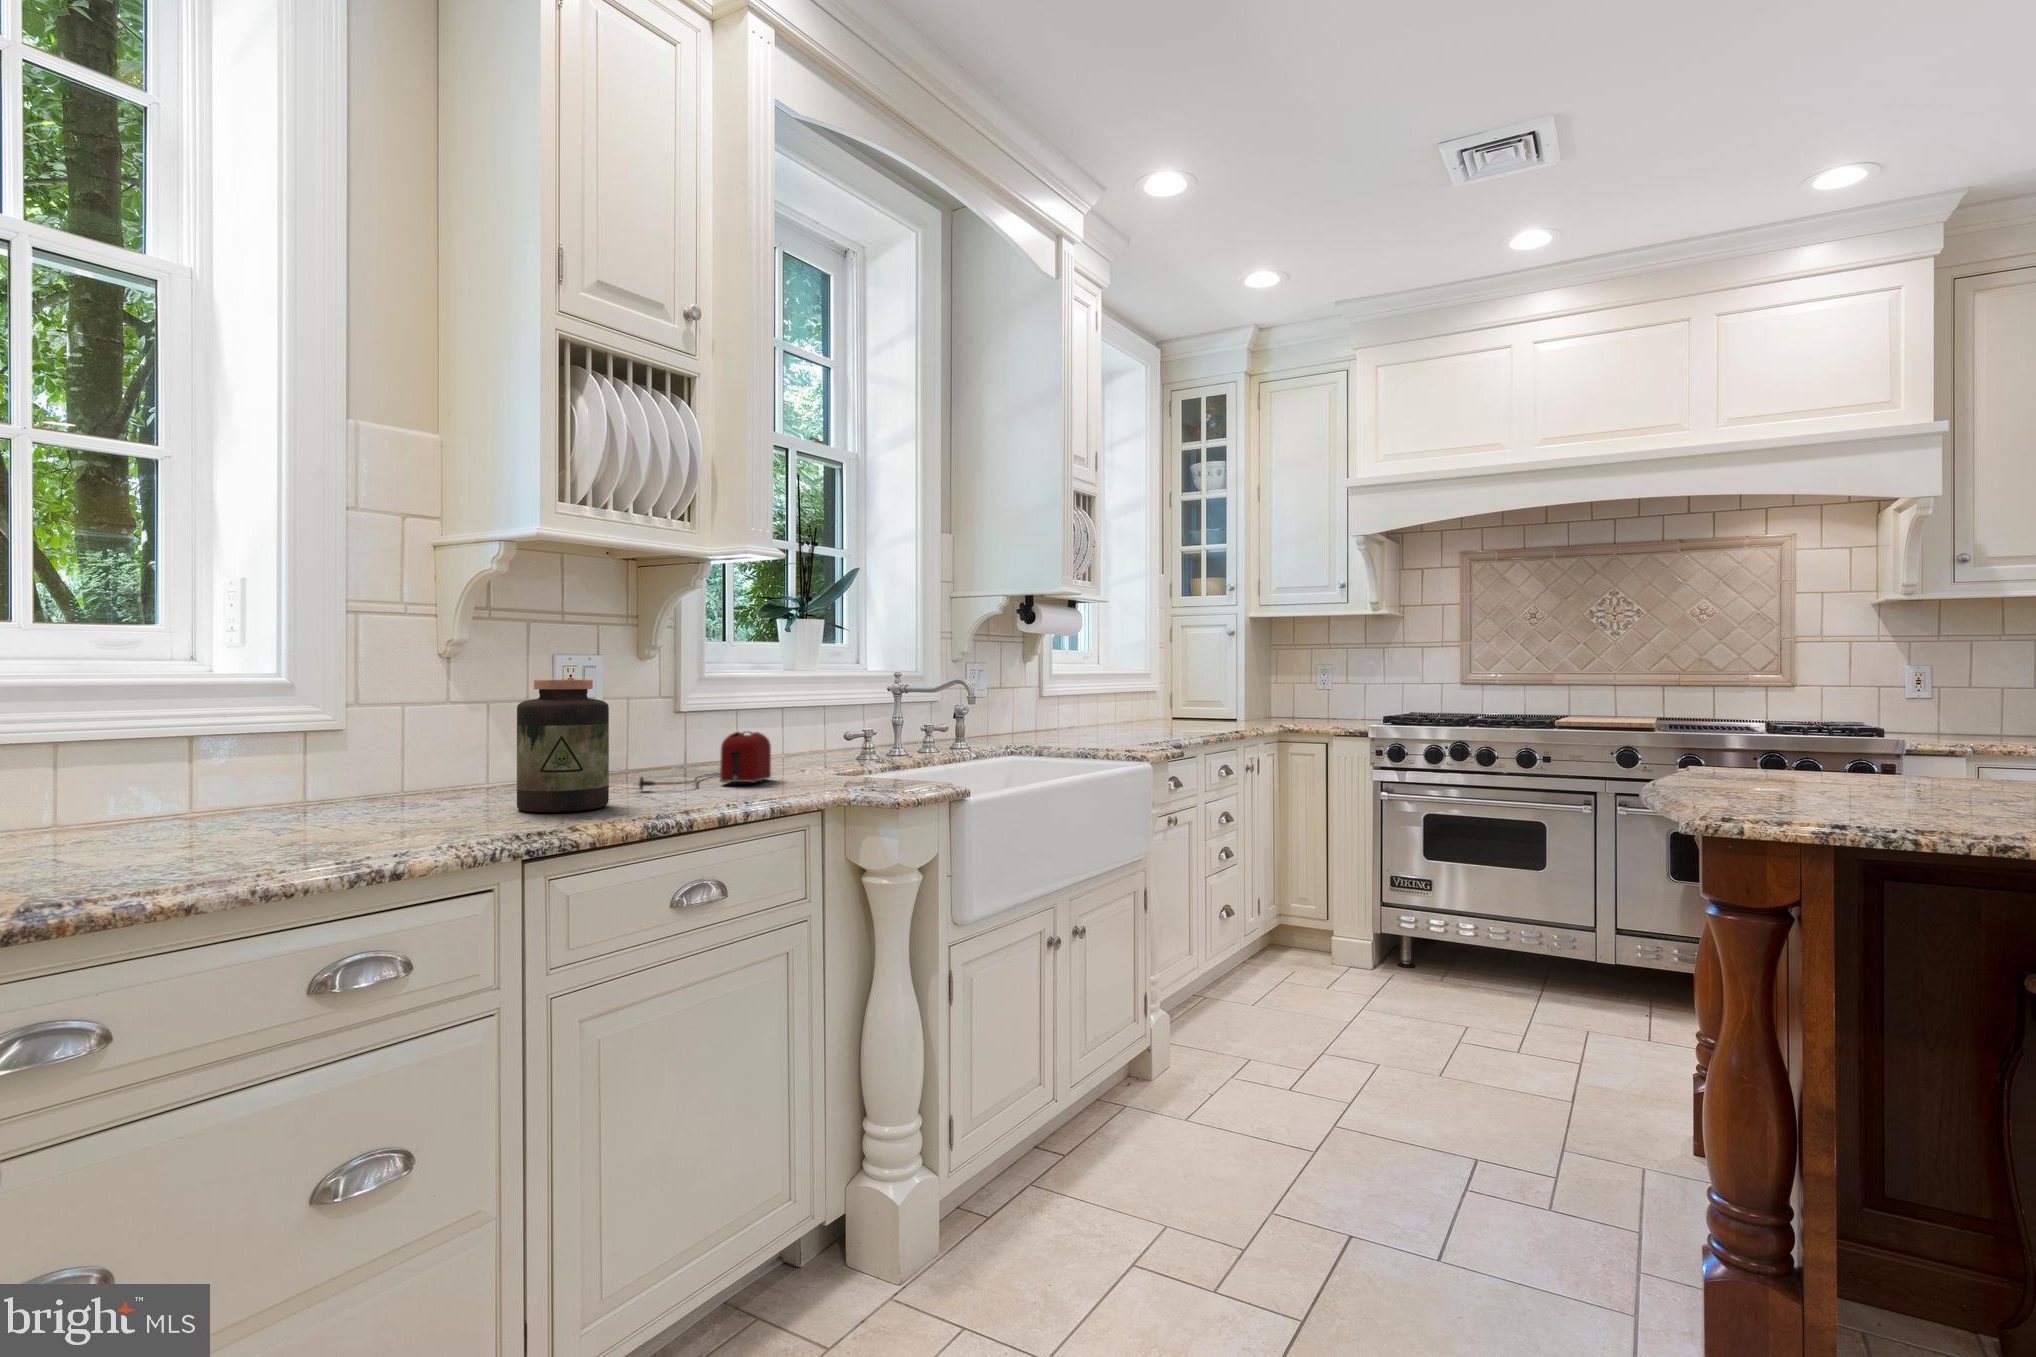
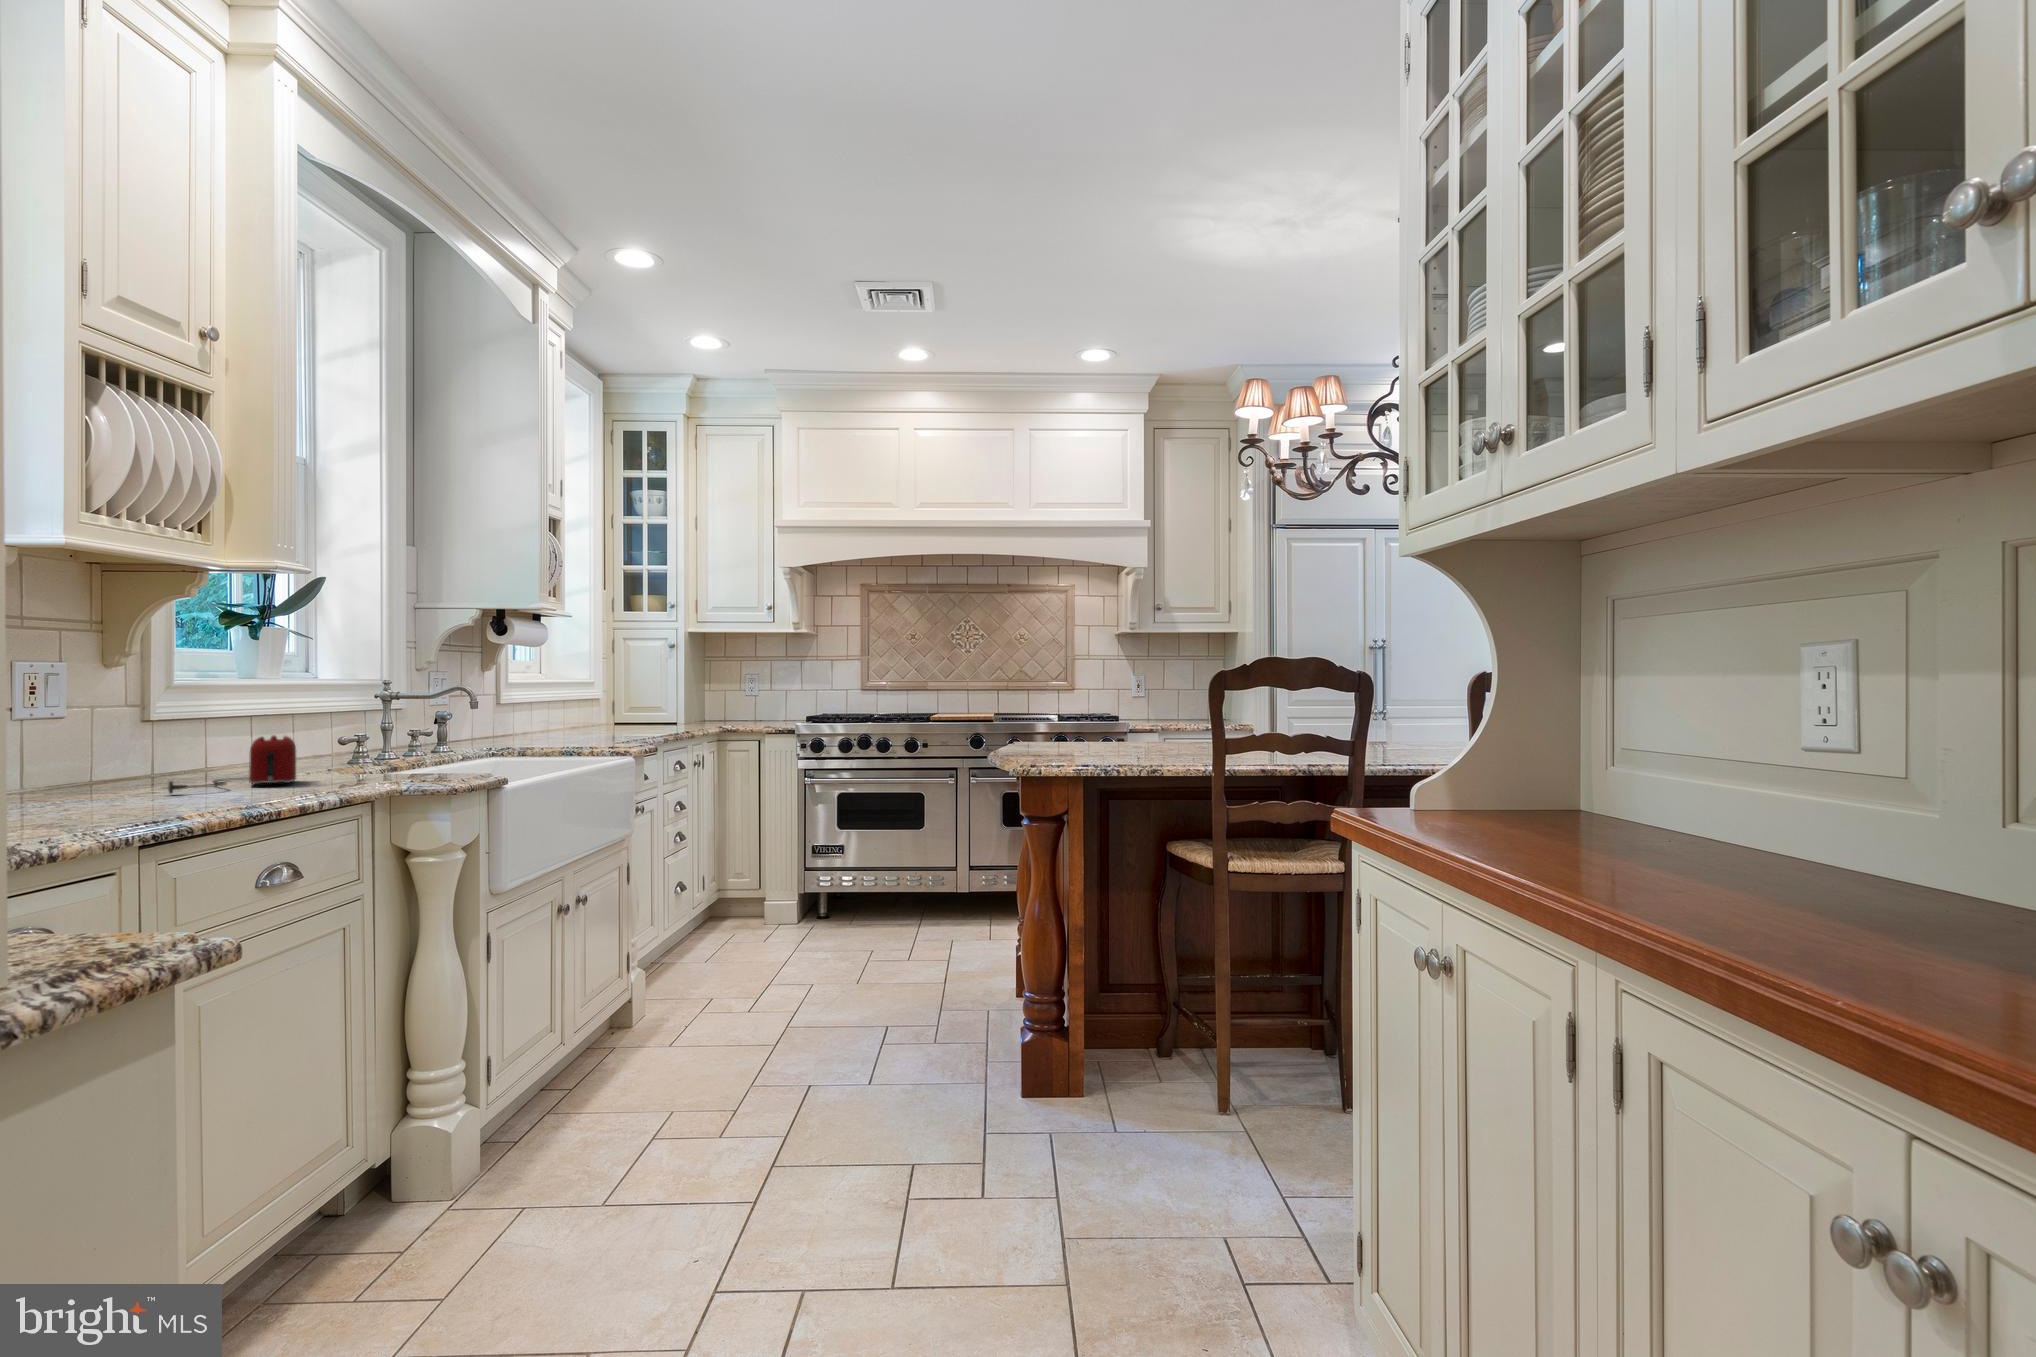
jar: present [517,679,609,812] -> none [64,686,171,813]

